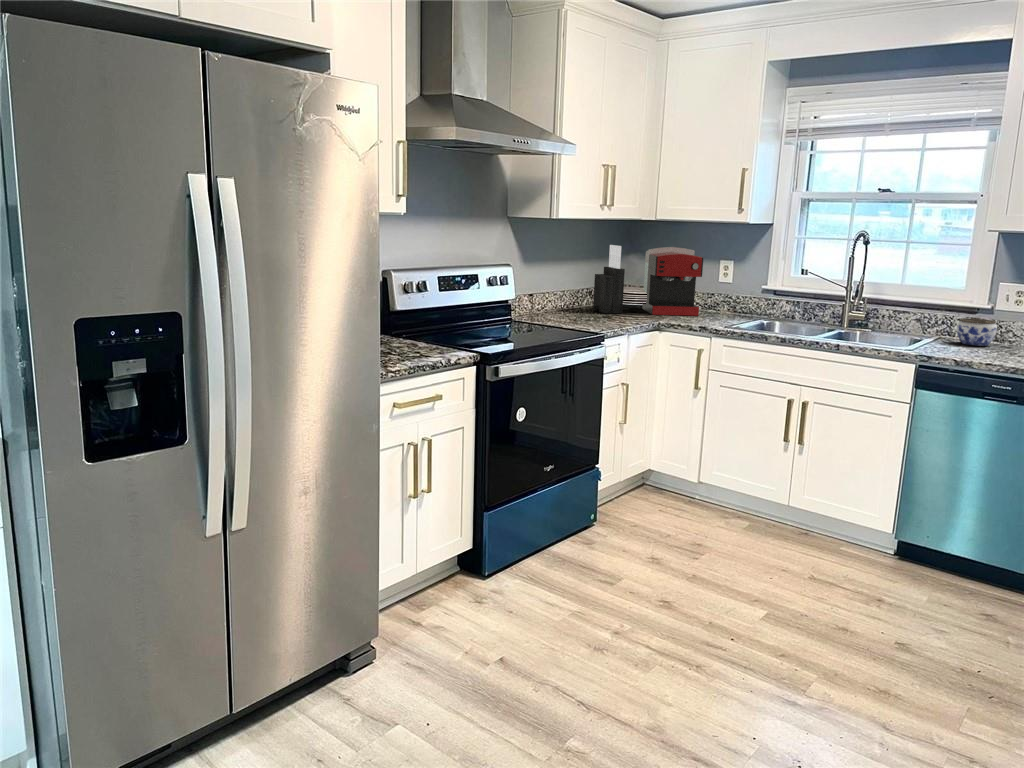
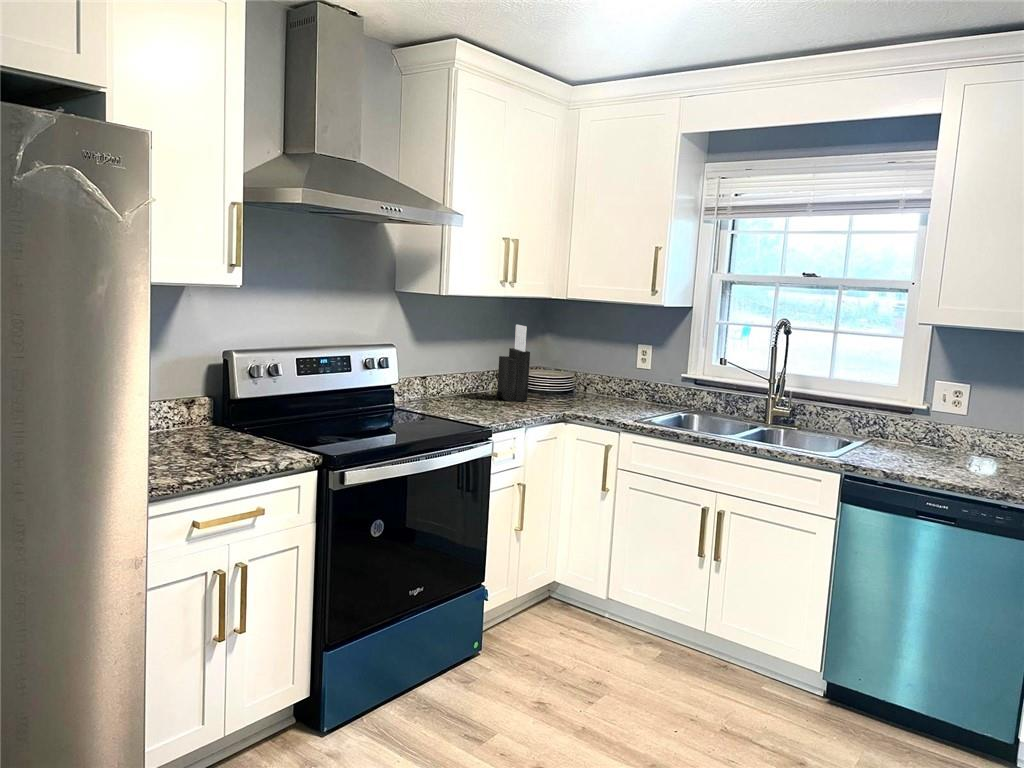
coffee maker: present [642,247,703,316] -> none [554,329,617,406]
jar: present [957,318,997,346] -> none [890,419,933,451]

